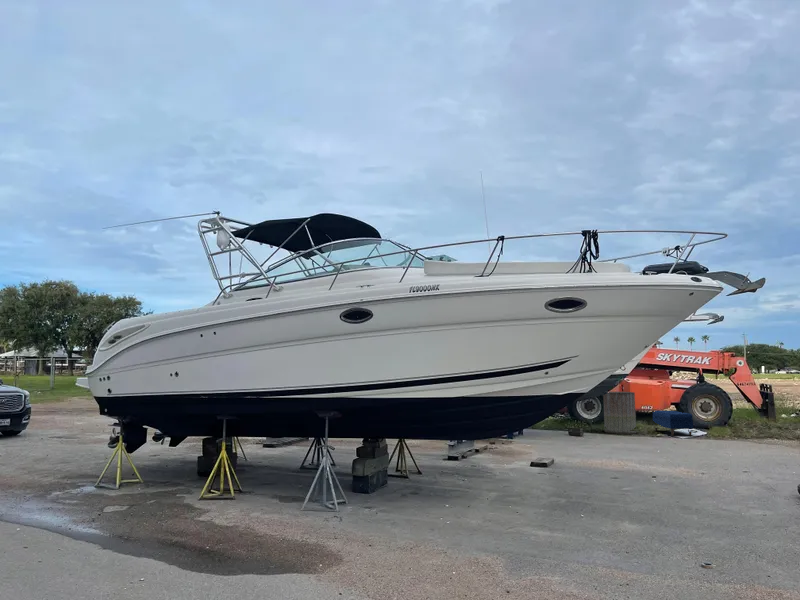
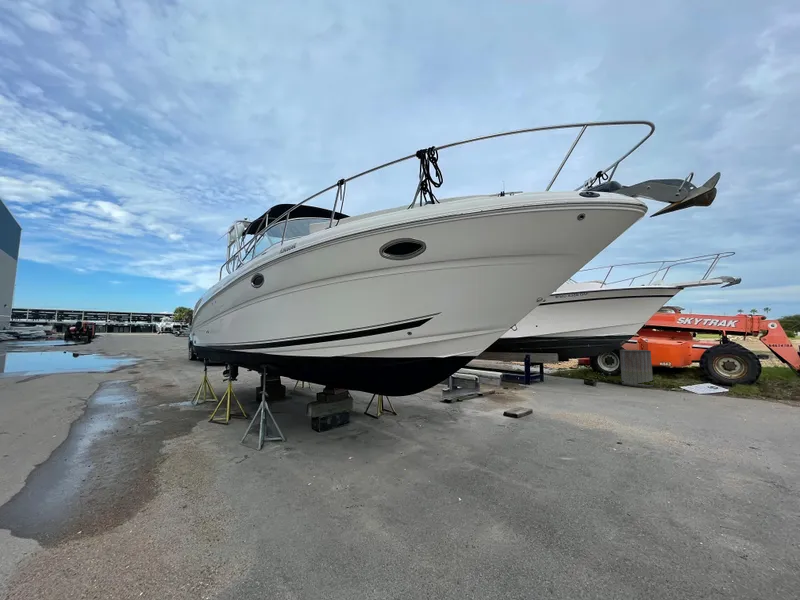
bench: present [653,411,693,436] -> none [673,367,714,392]

